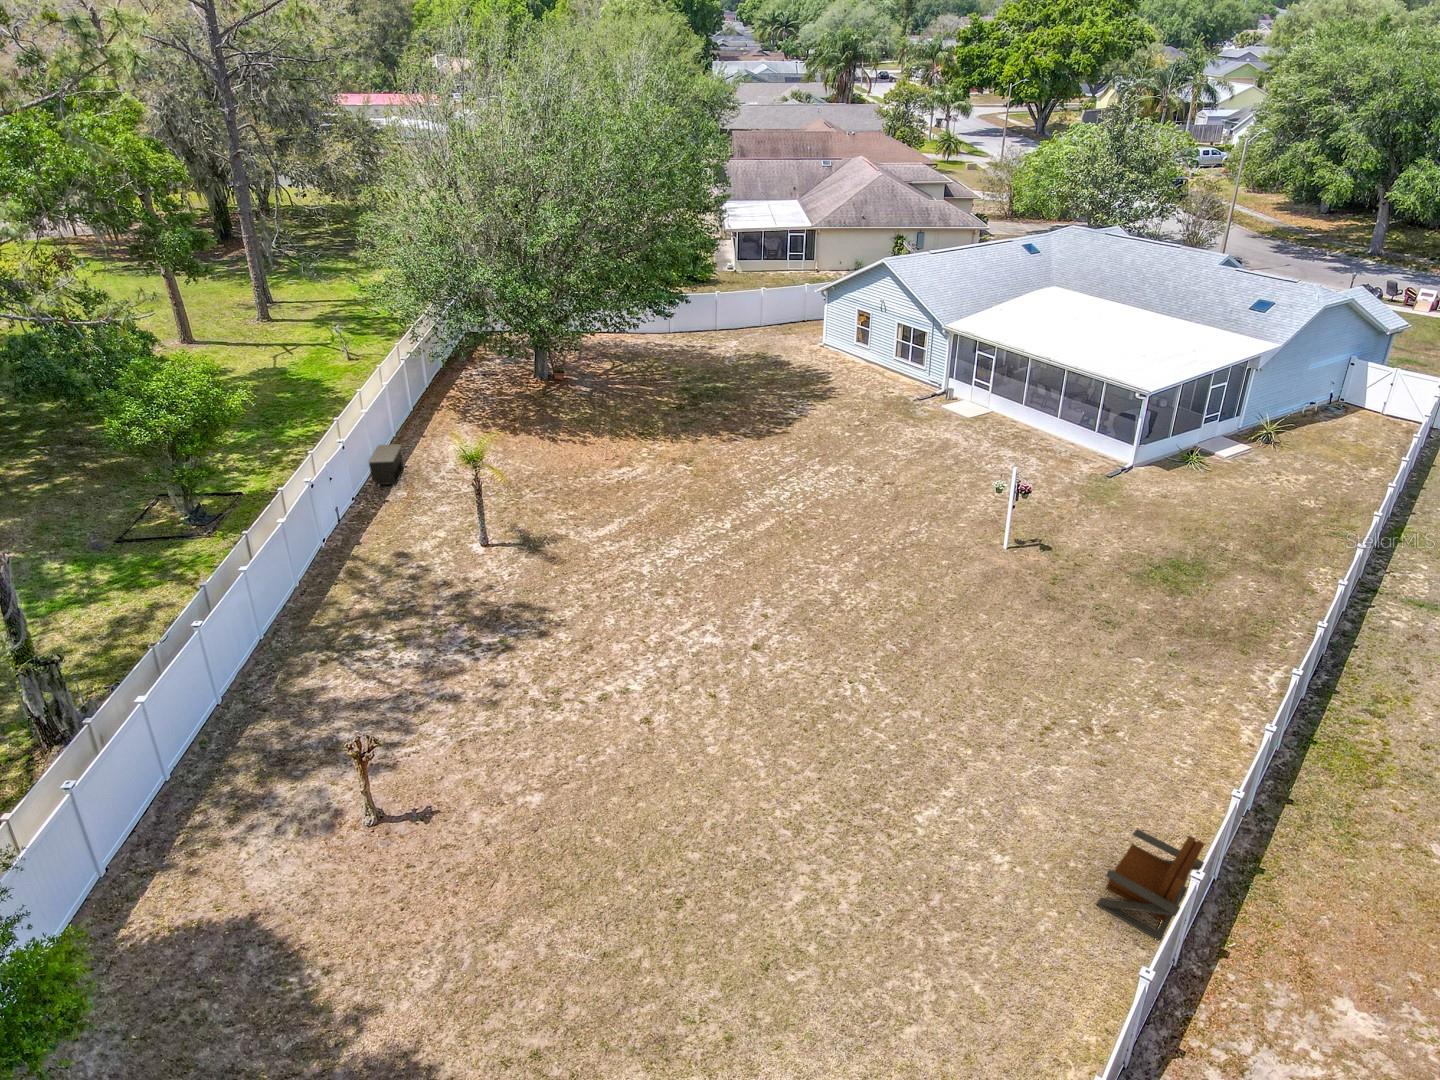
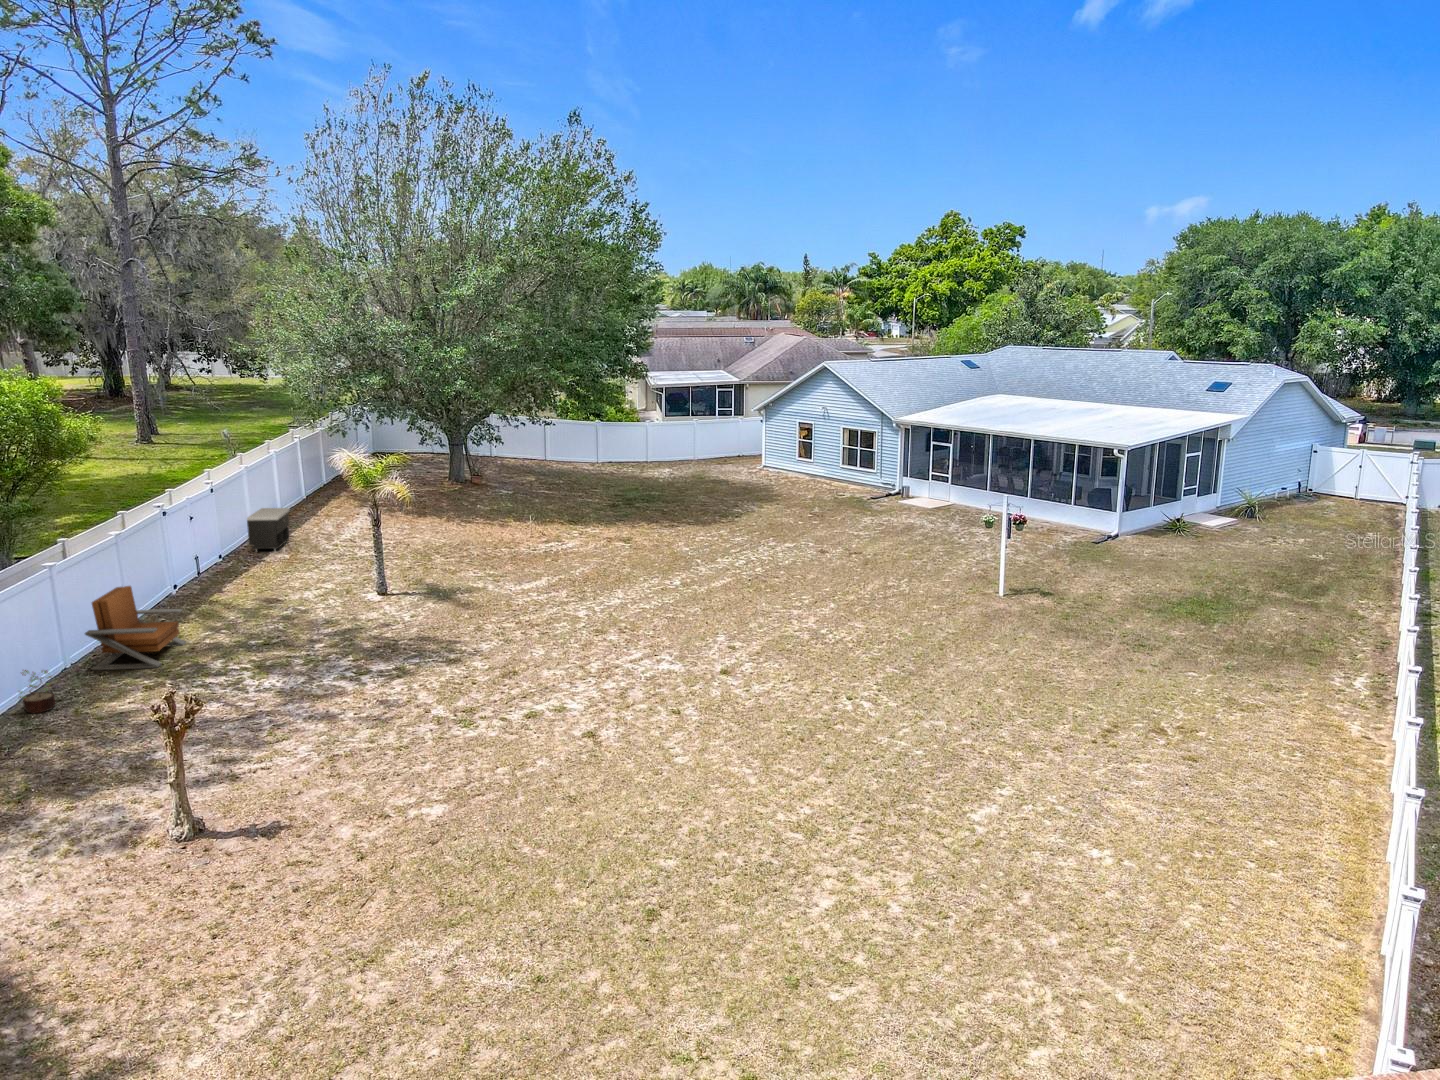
decorative plant: none [236,659,261,690] -> present [20,670,55,713]
lounge chair: present [1097,829,1204,941] -> present [85,586,186,670]

